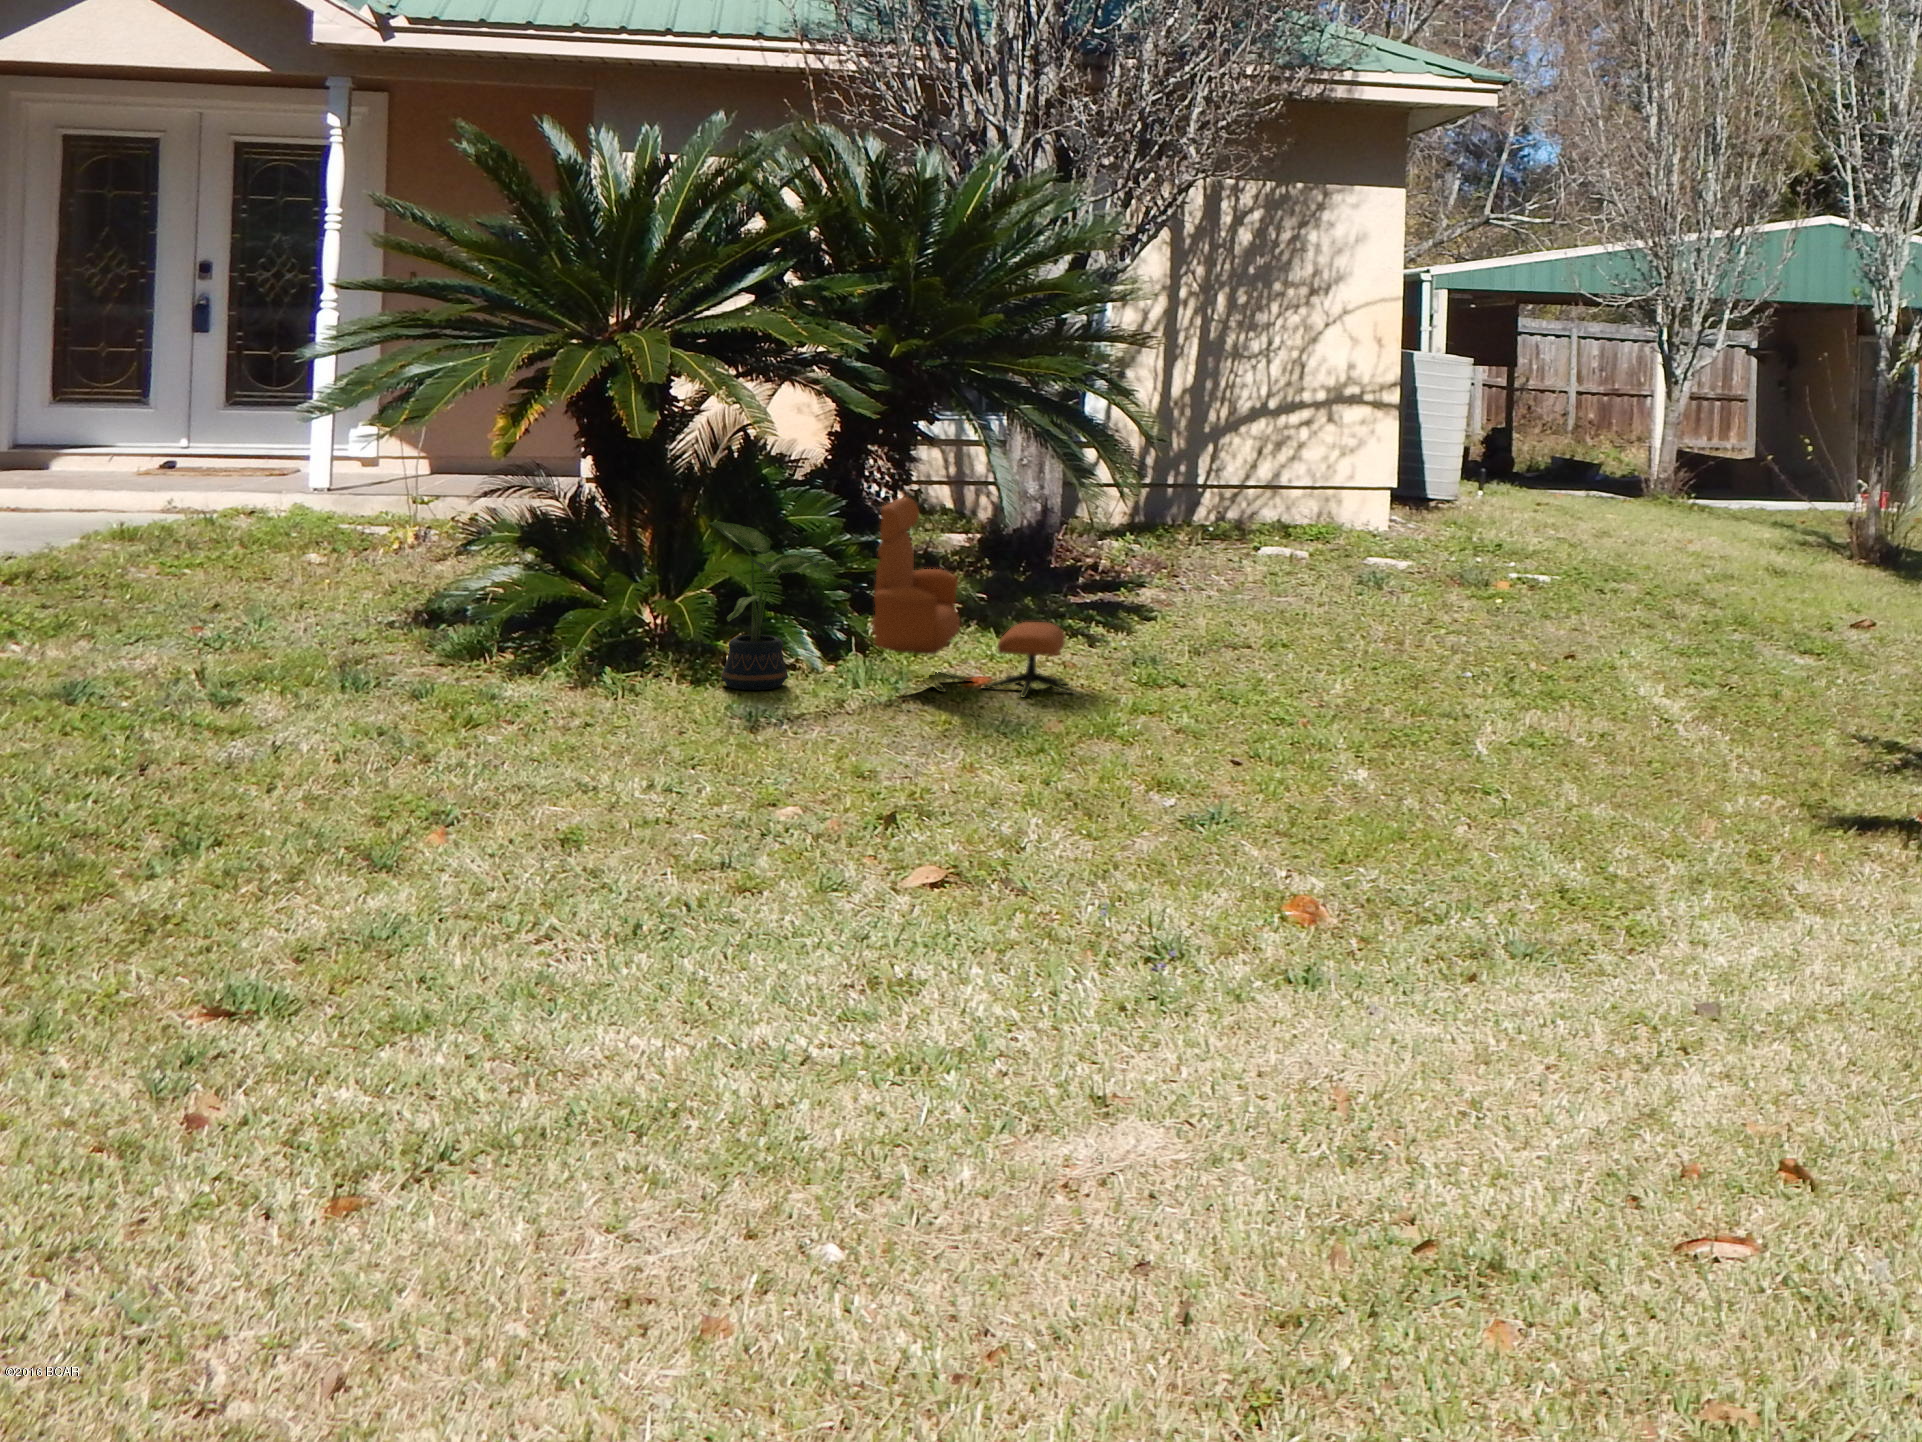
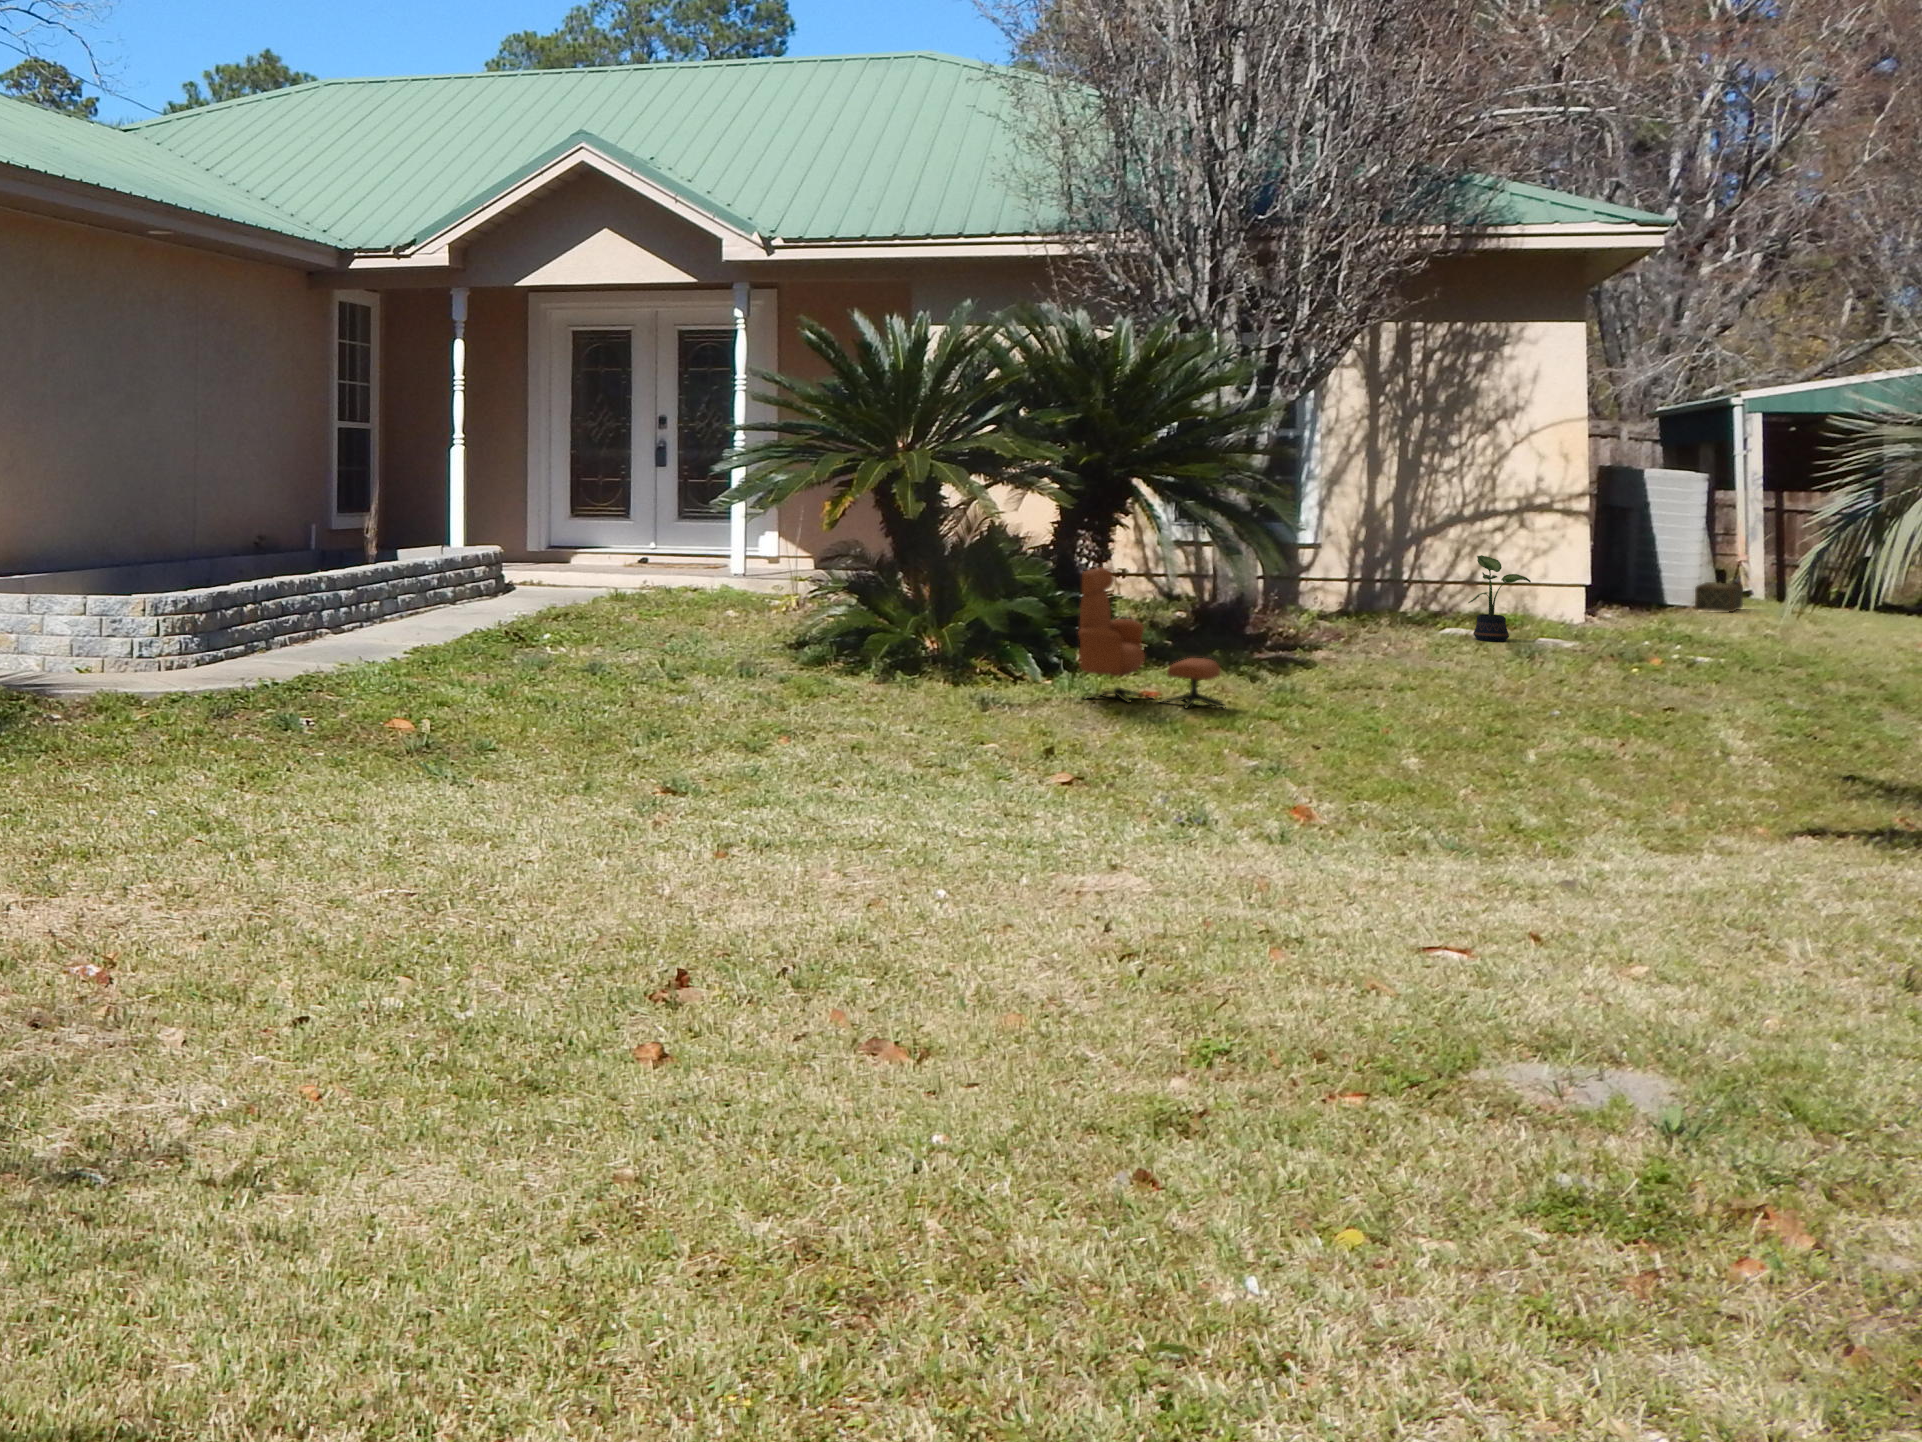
woven basket: none [1449,471,1489,504] -> present [1695,582,1743,612]
potted plant: present [709,521,820,690] -> present [1468,555,1531,642]

